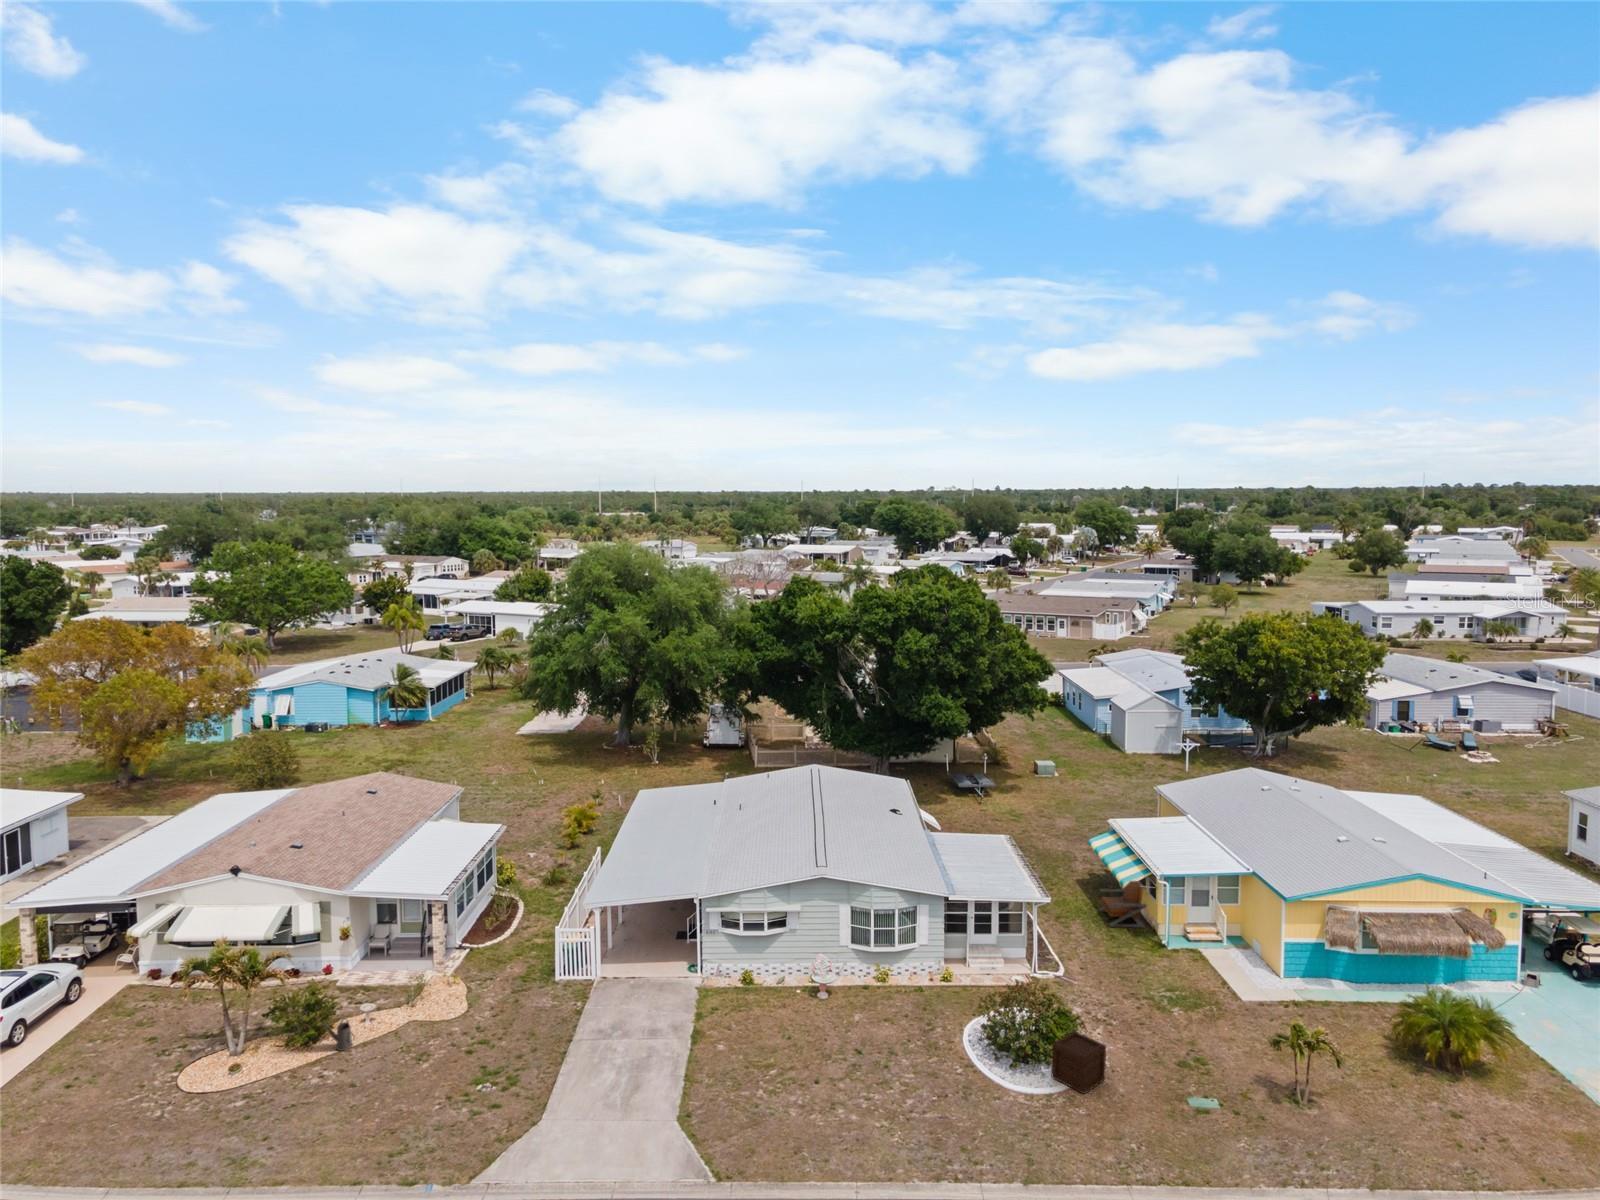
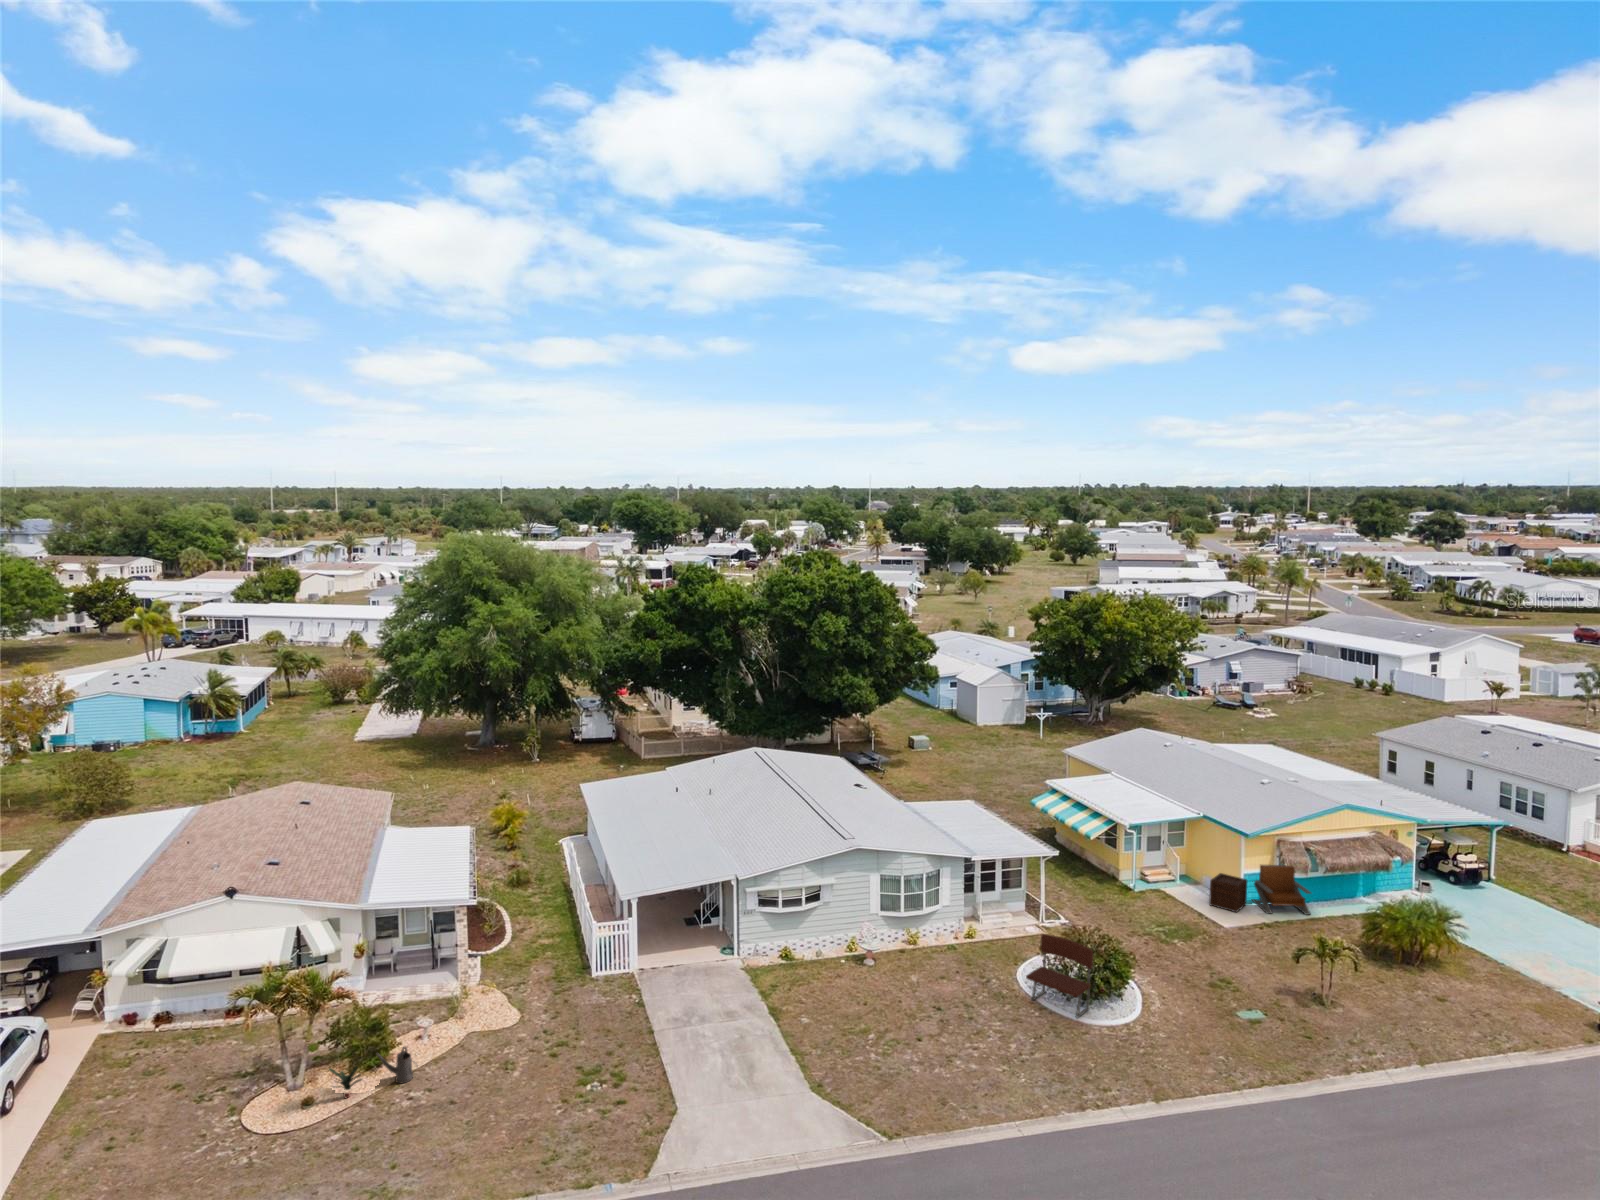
lounge chair: present [1099,881,1147,927] -> present [1252,865,1311,915]
bench: none [954,989,1021,1085] -> present [1026,934,1093,1018]
potted plant: none [277,1028,306,1057] -> present [329,1066,362,1099]
wooden crate: present [1051,1031,1106,1094] -> present [1209,873,1247,912]

